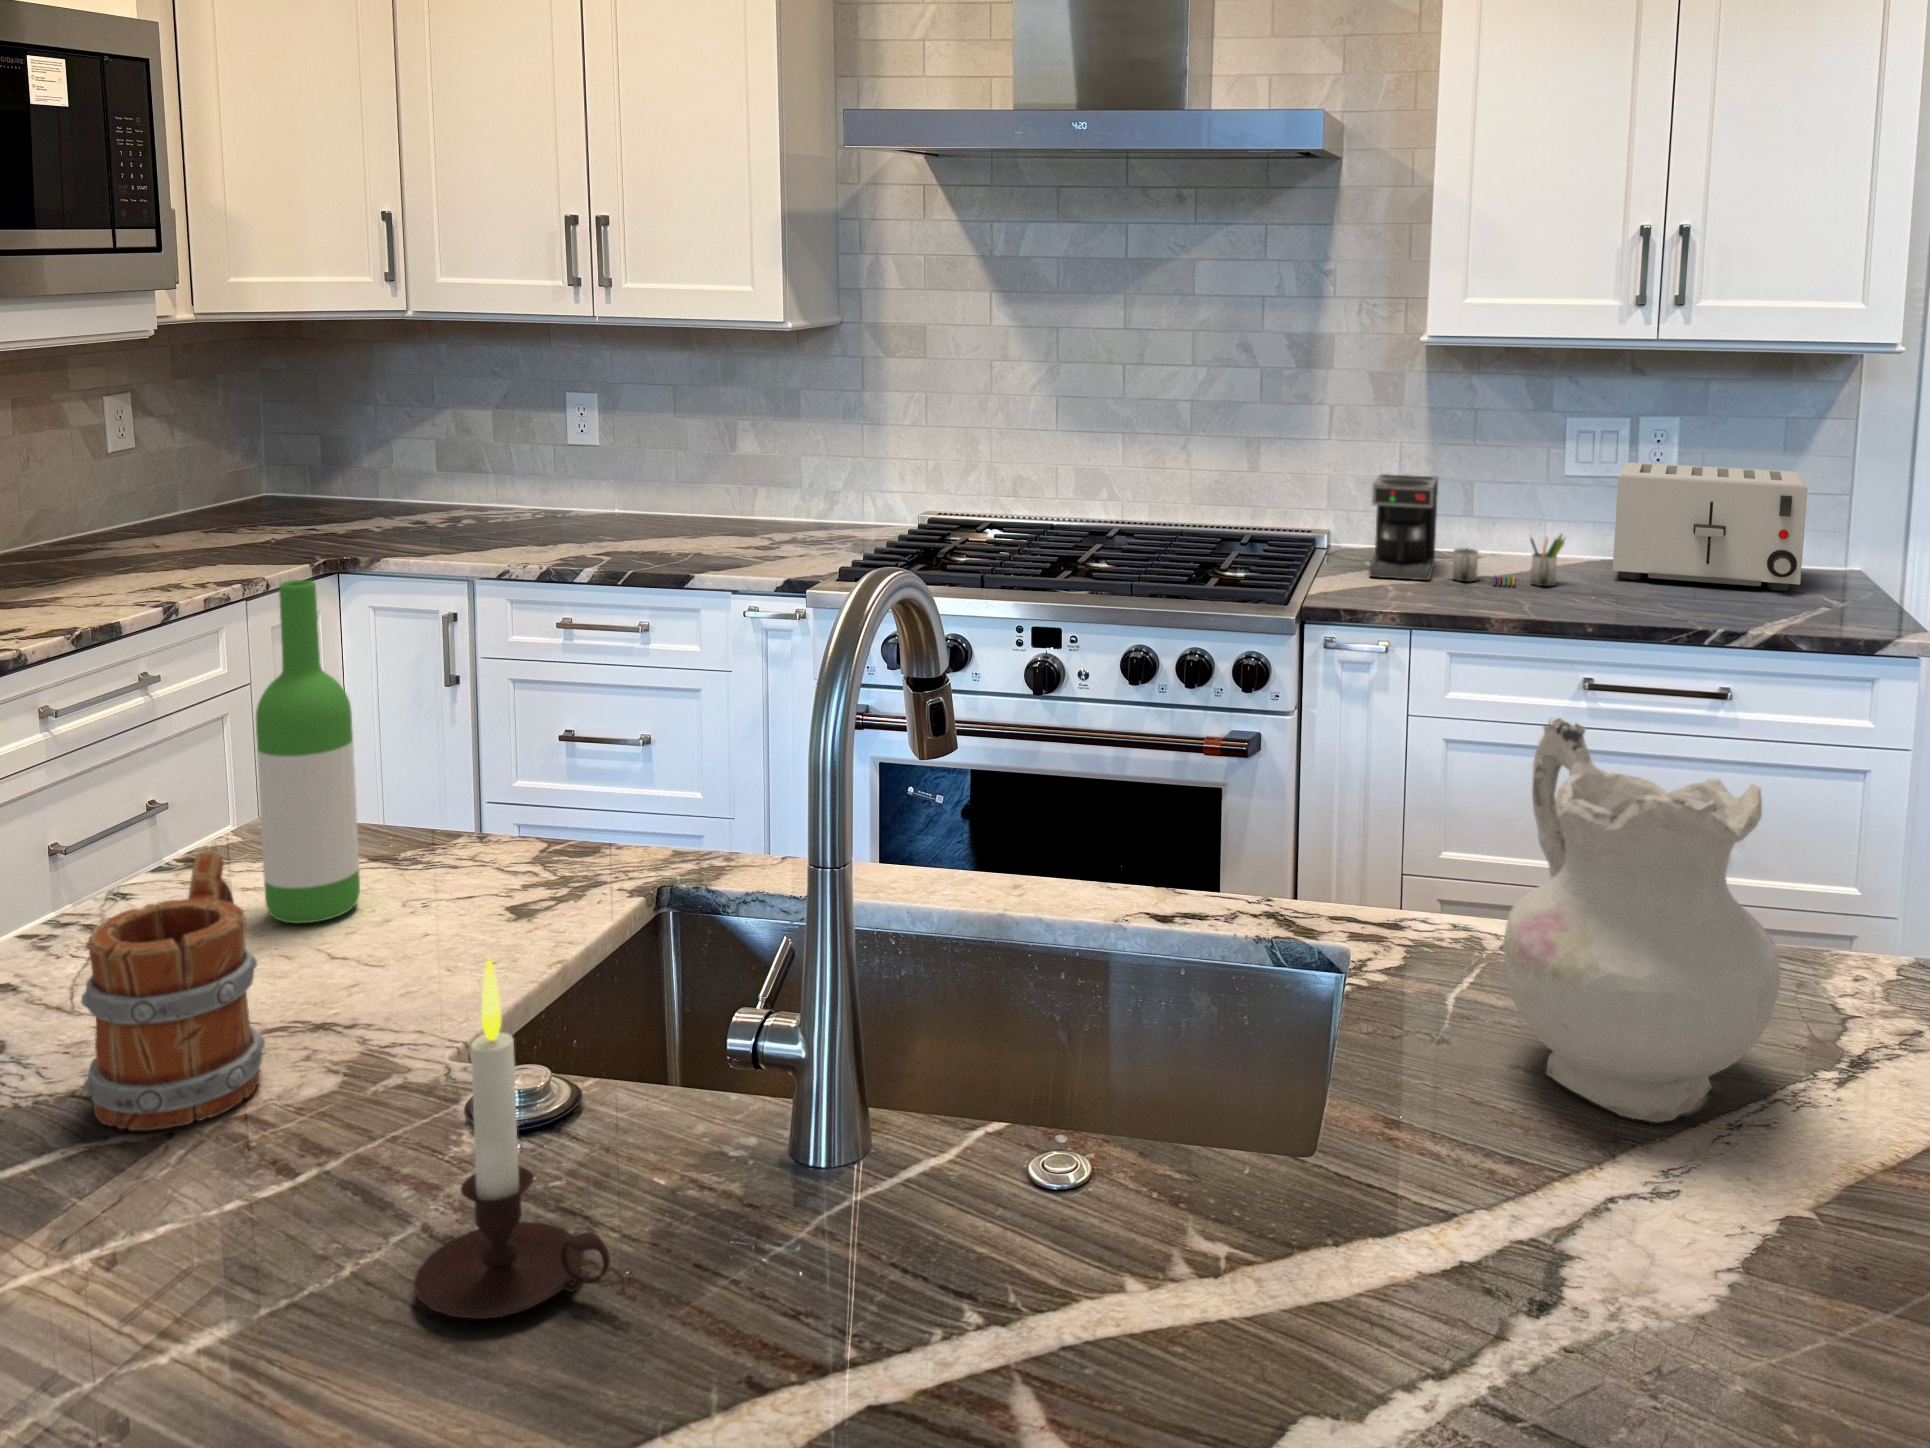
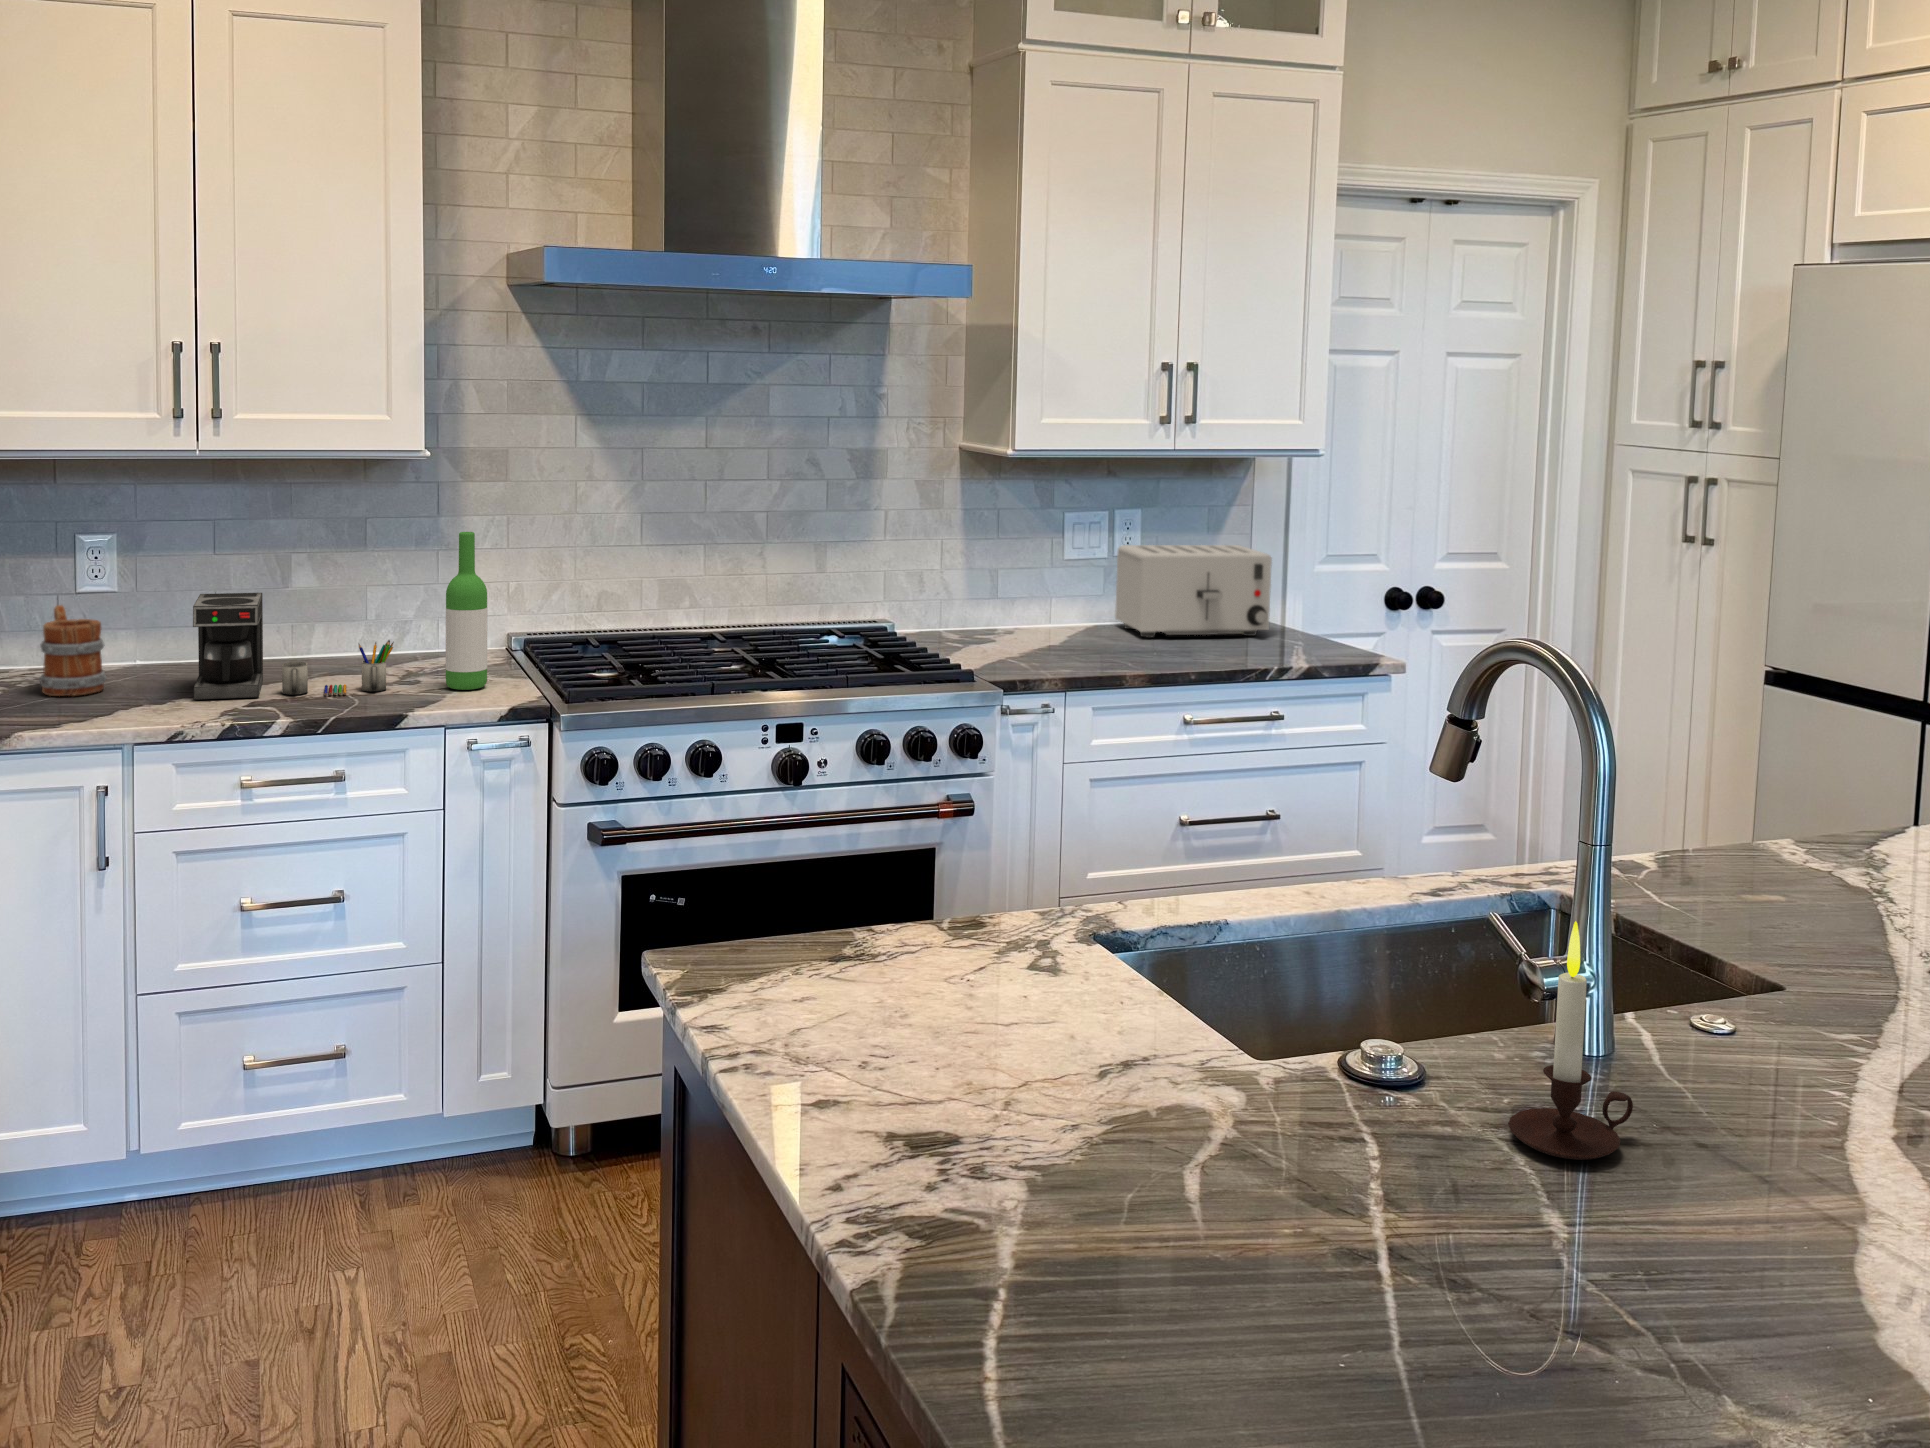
coffee maker: present [1369,474,1565,586] -> present [193,593,394,700]
wine bottle: present [256,580,360,923] -> present [446,532,487,690]
ceramic pitcher: present [1503,718,1780,1122] -> none [1679,710,1870,934]
mug: present [81,851,265,1130] -> present [39,605,106,696]

